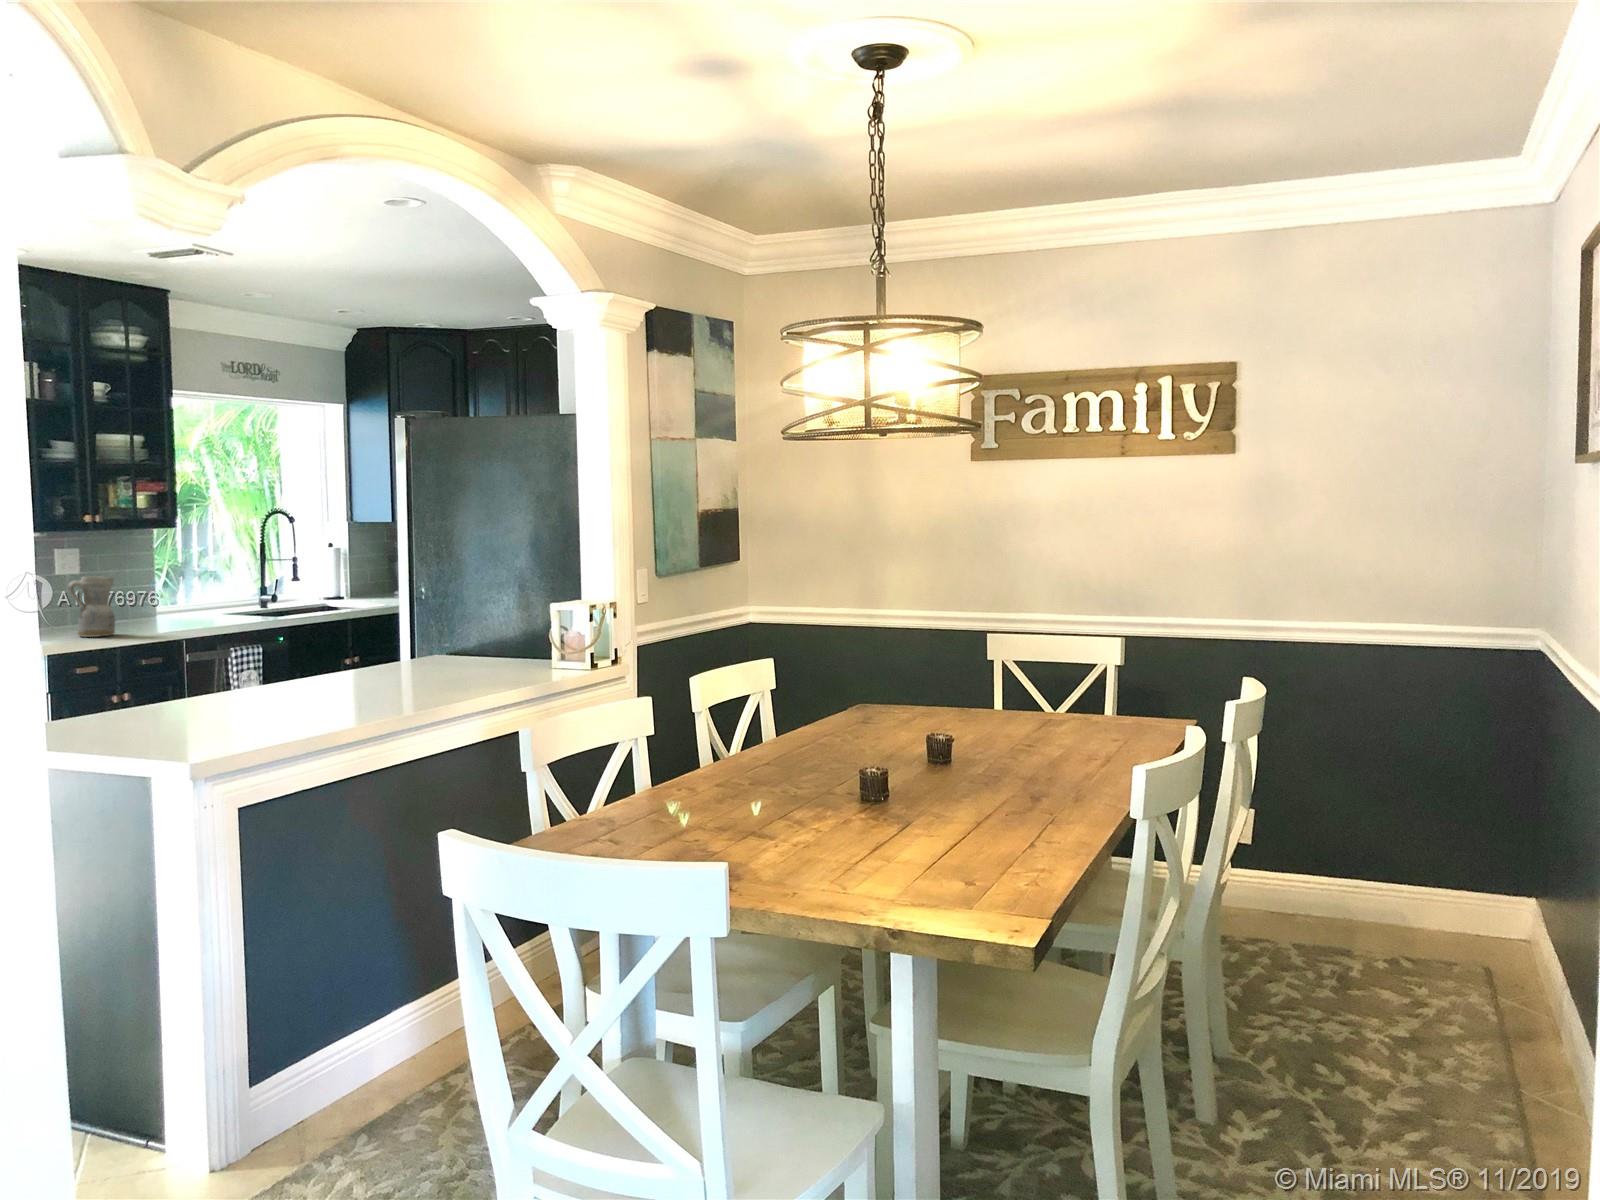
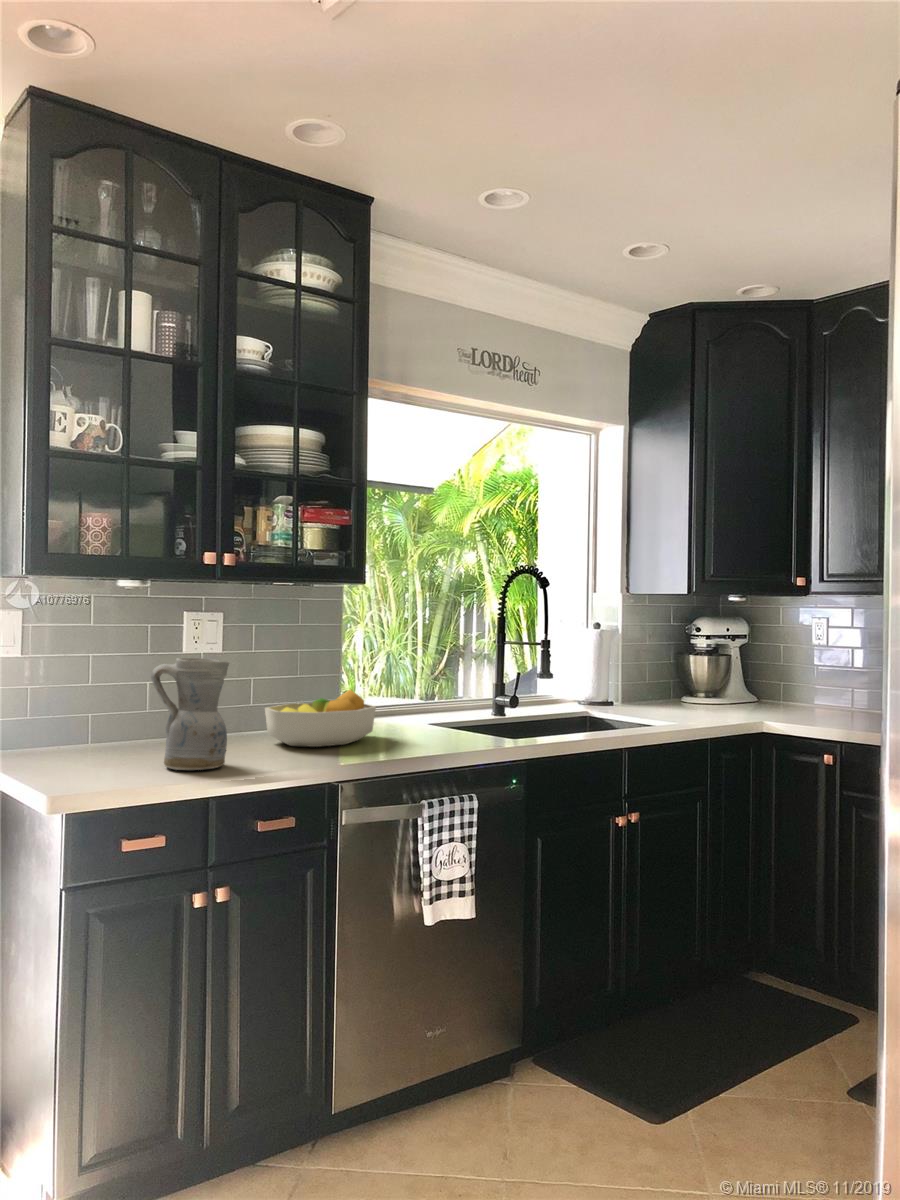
fruit bowl: none [120,592,191,625] -> present [265,690,376,747]

